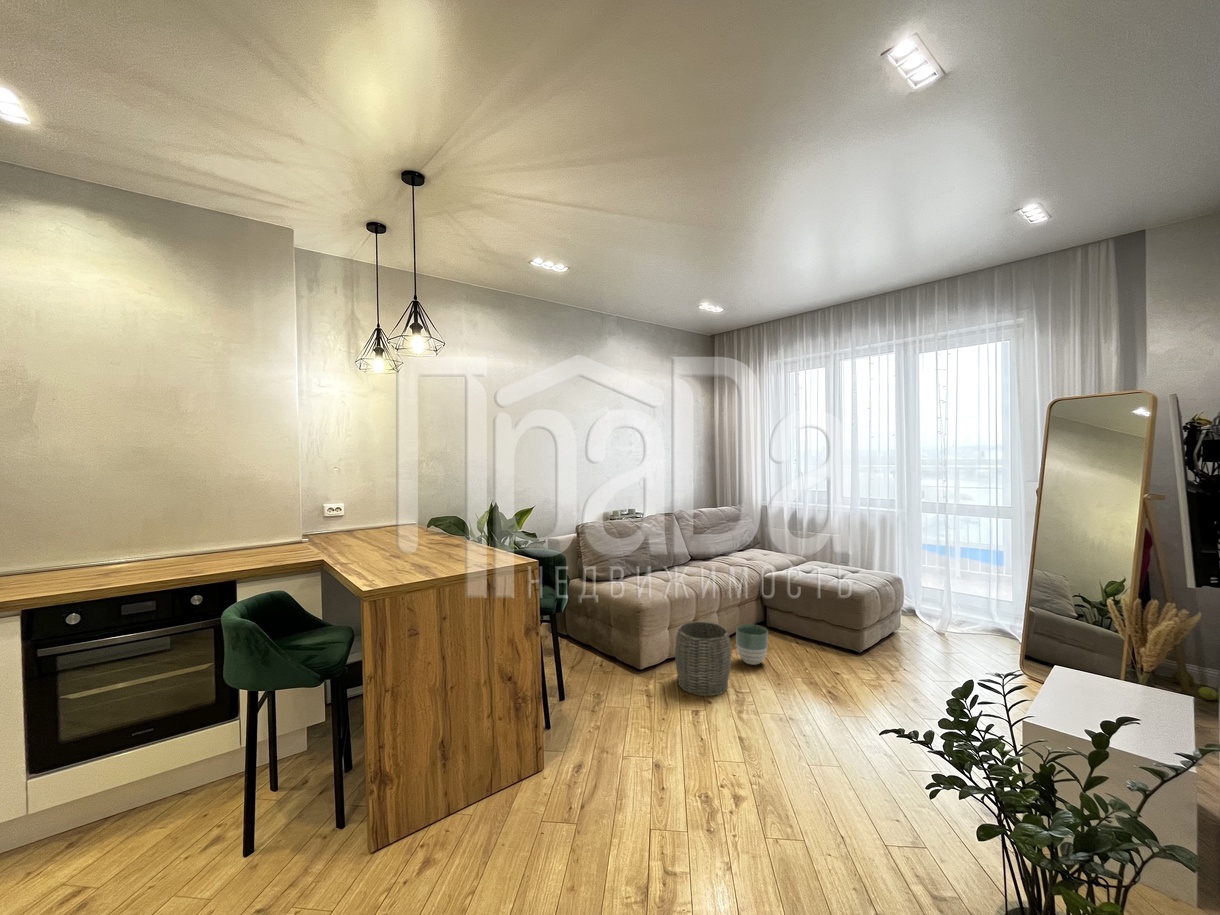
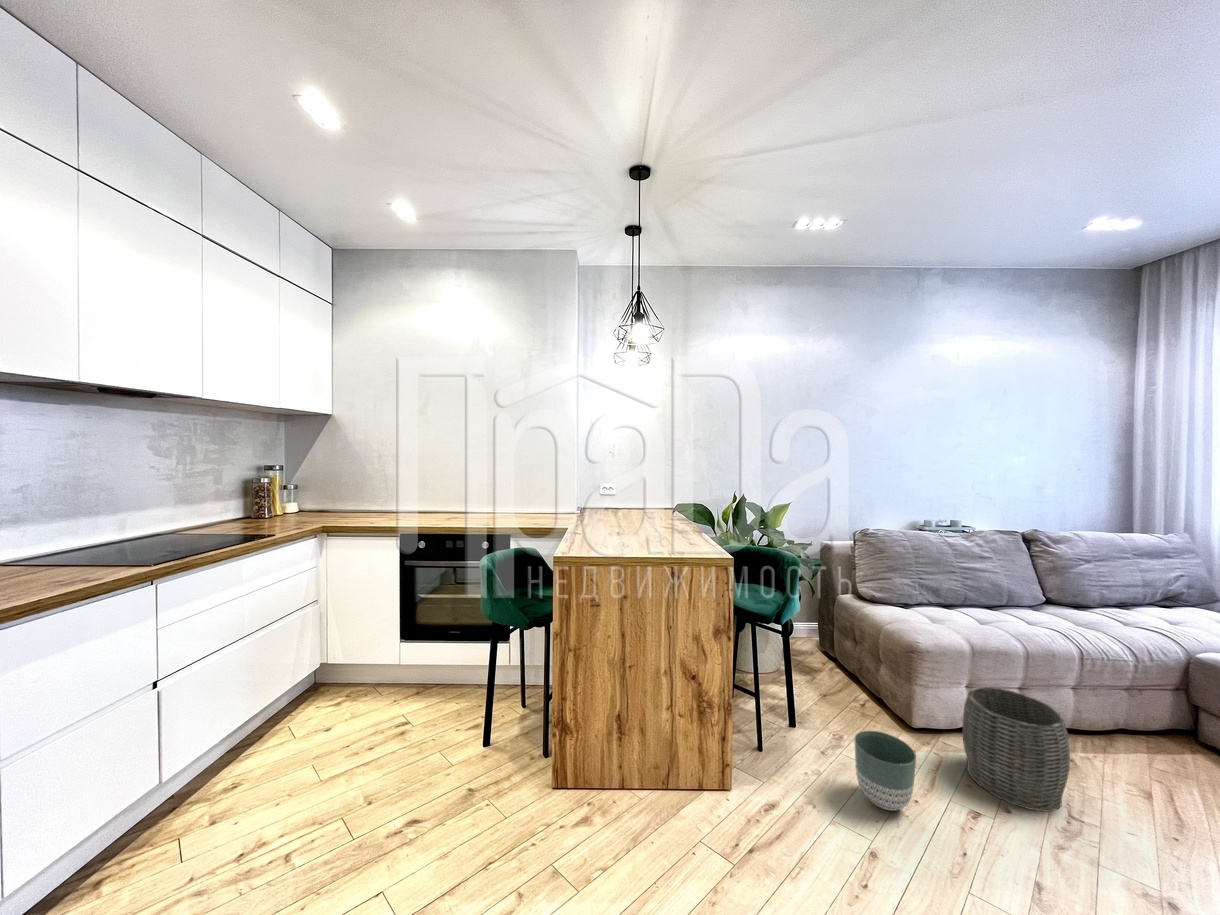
planter: present [736,624,768,665] -> present [854,731,916,811]

